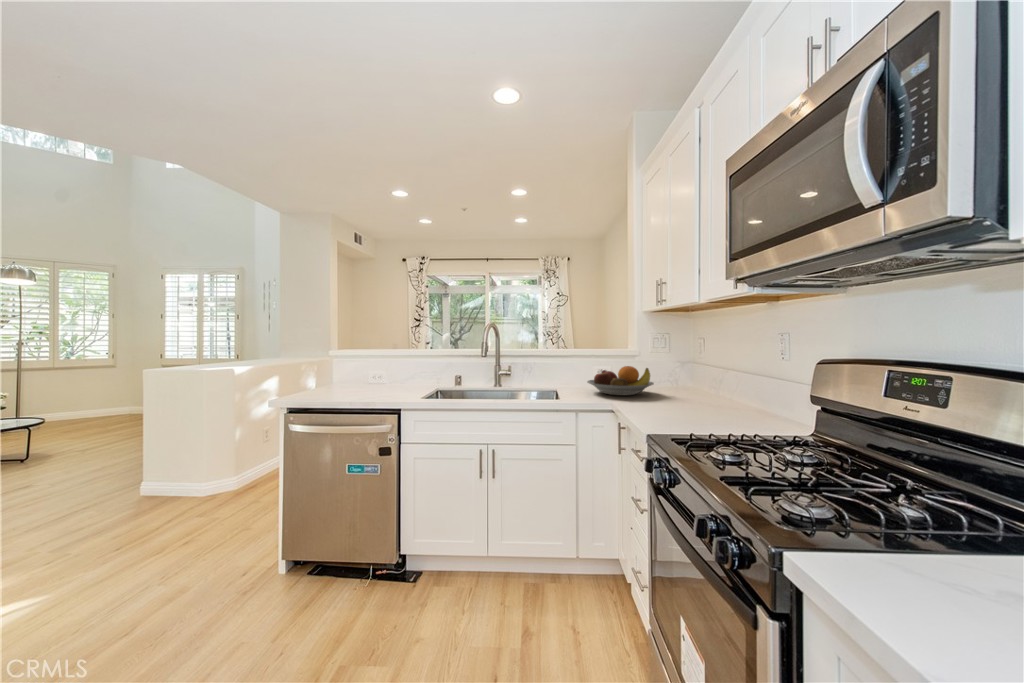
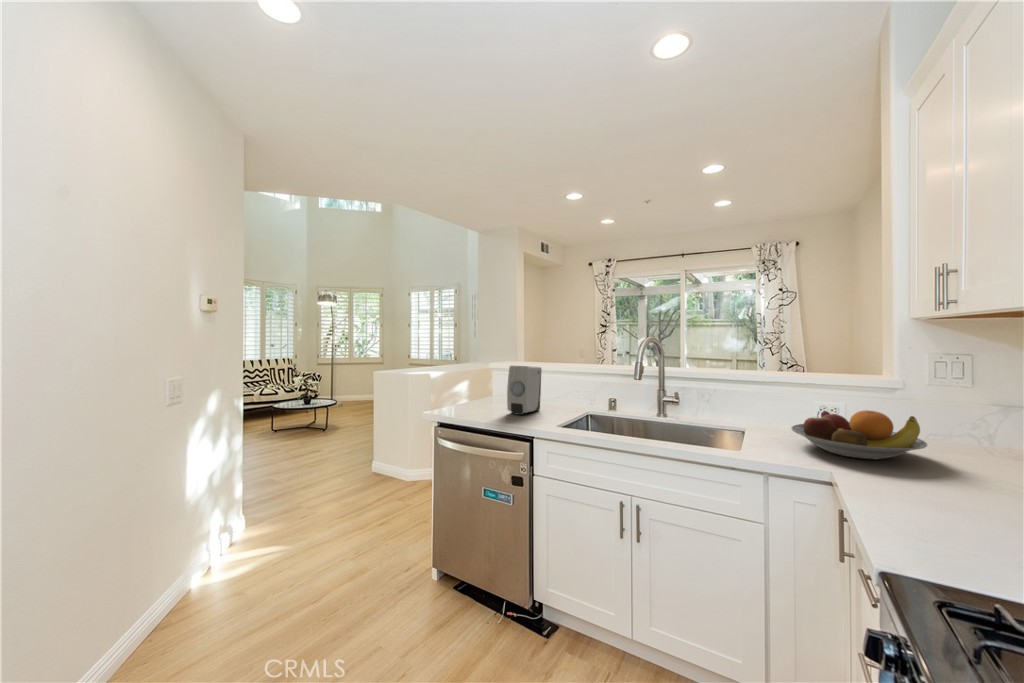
soap dispenser: none [364,347,395,393] -> present [507,366,541,415]

